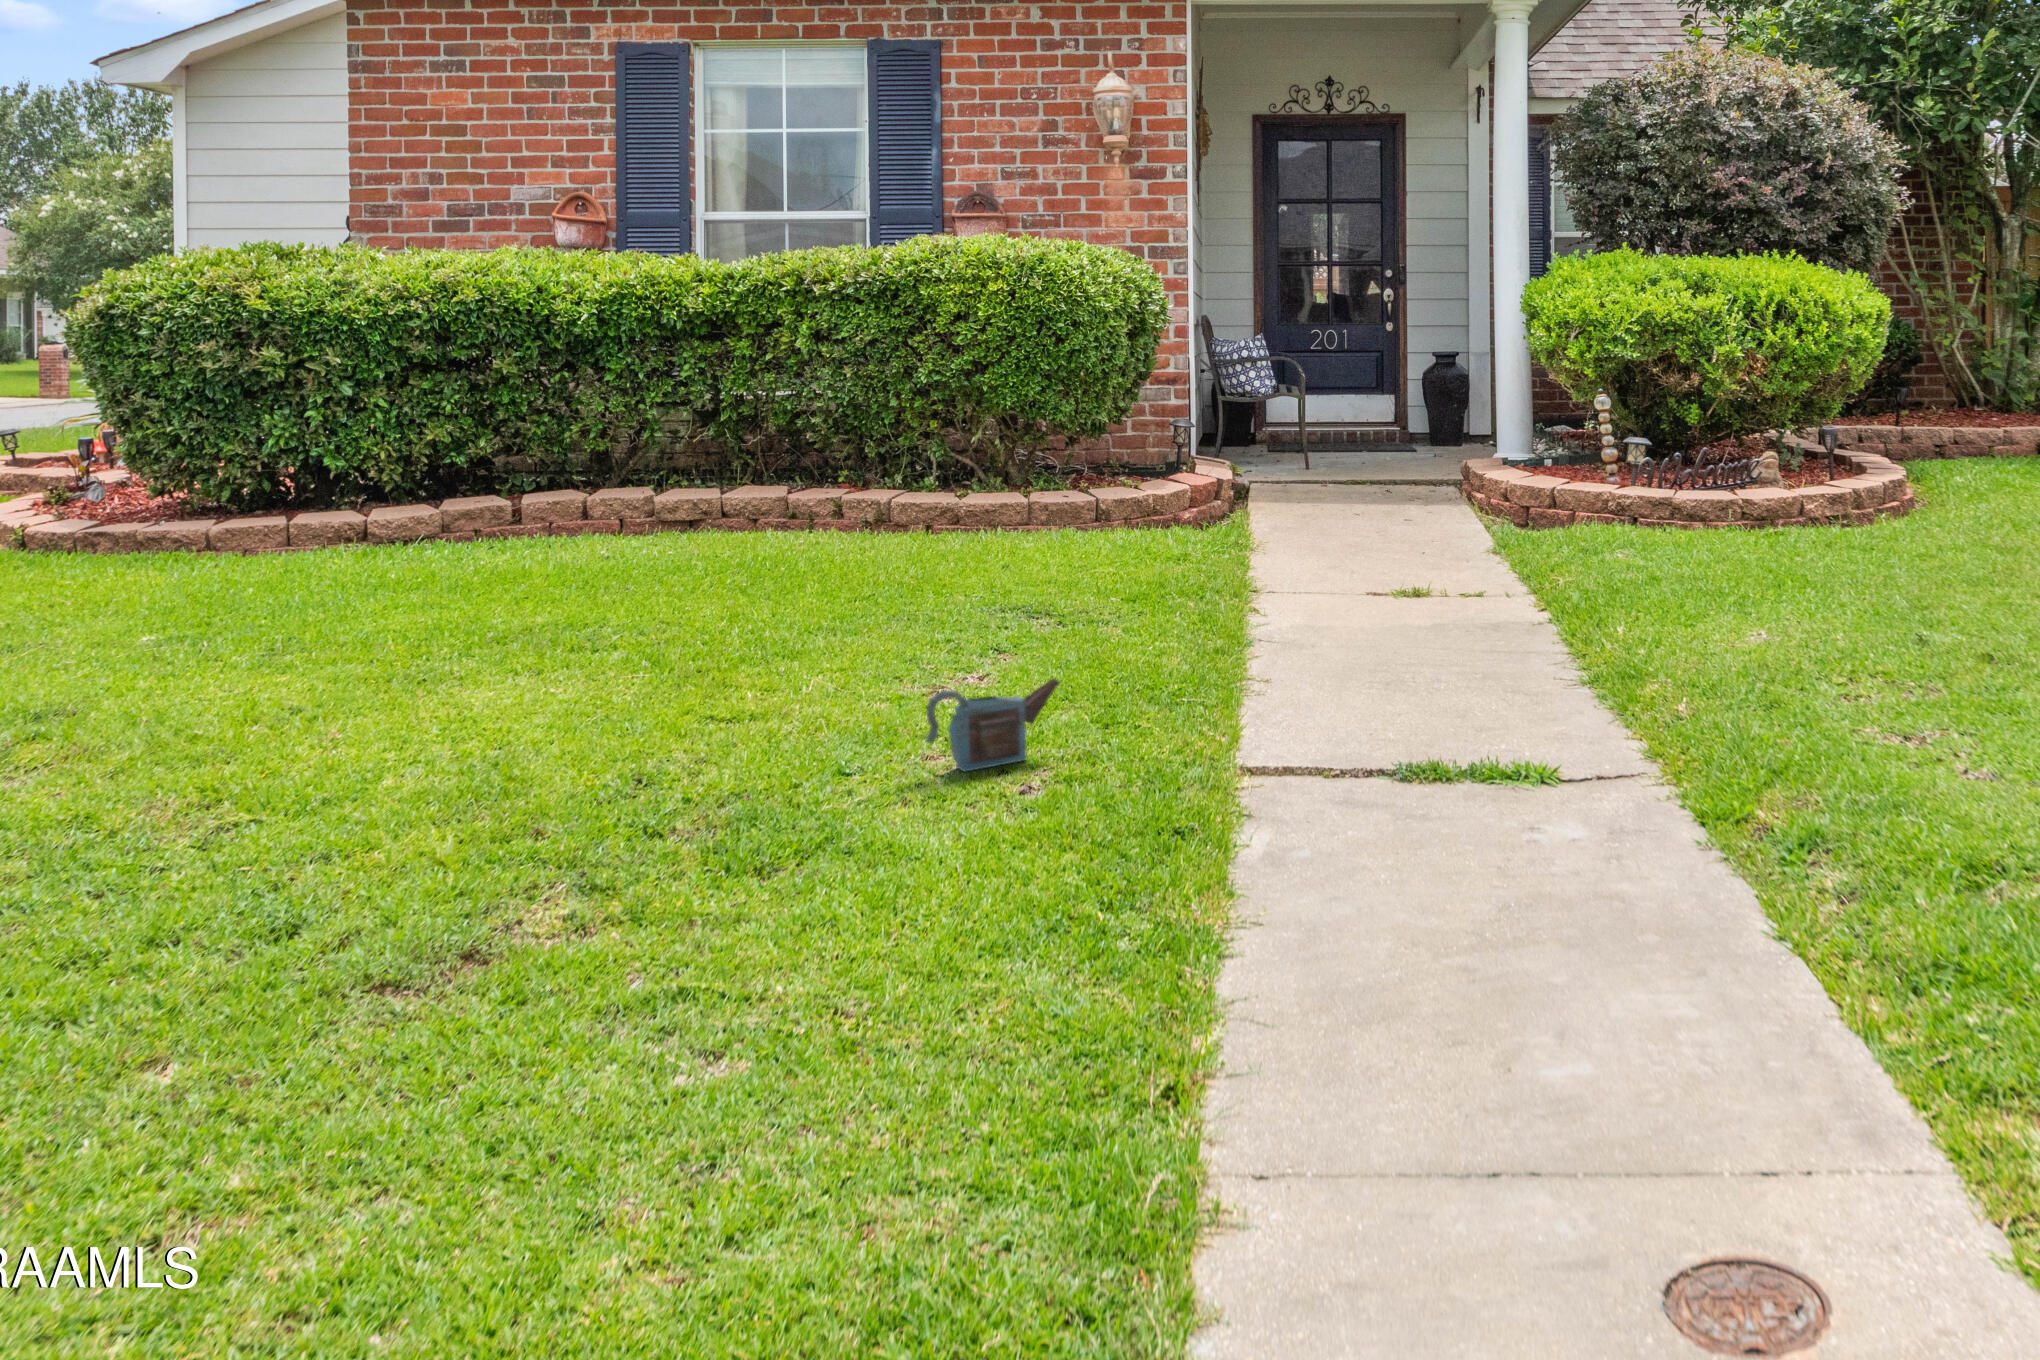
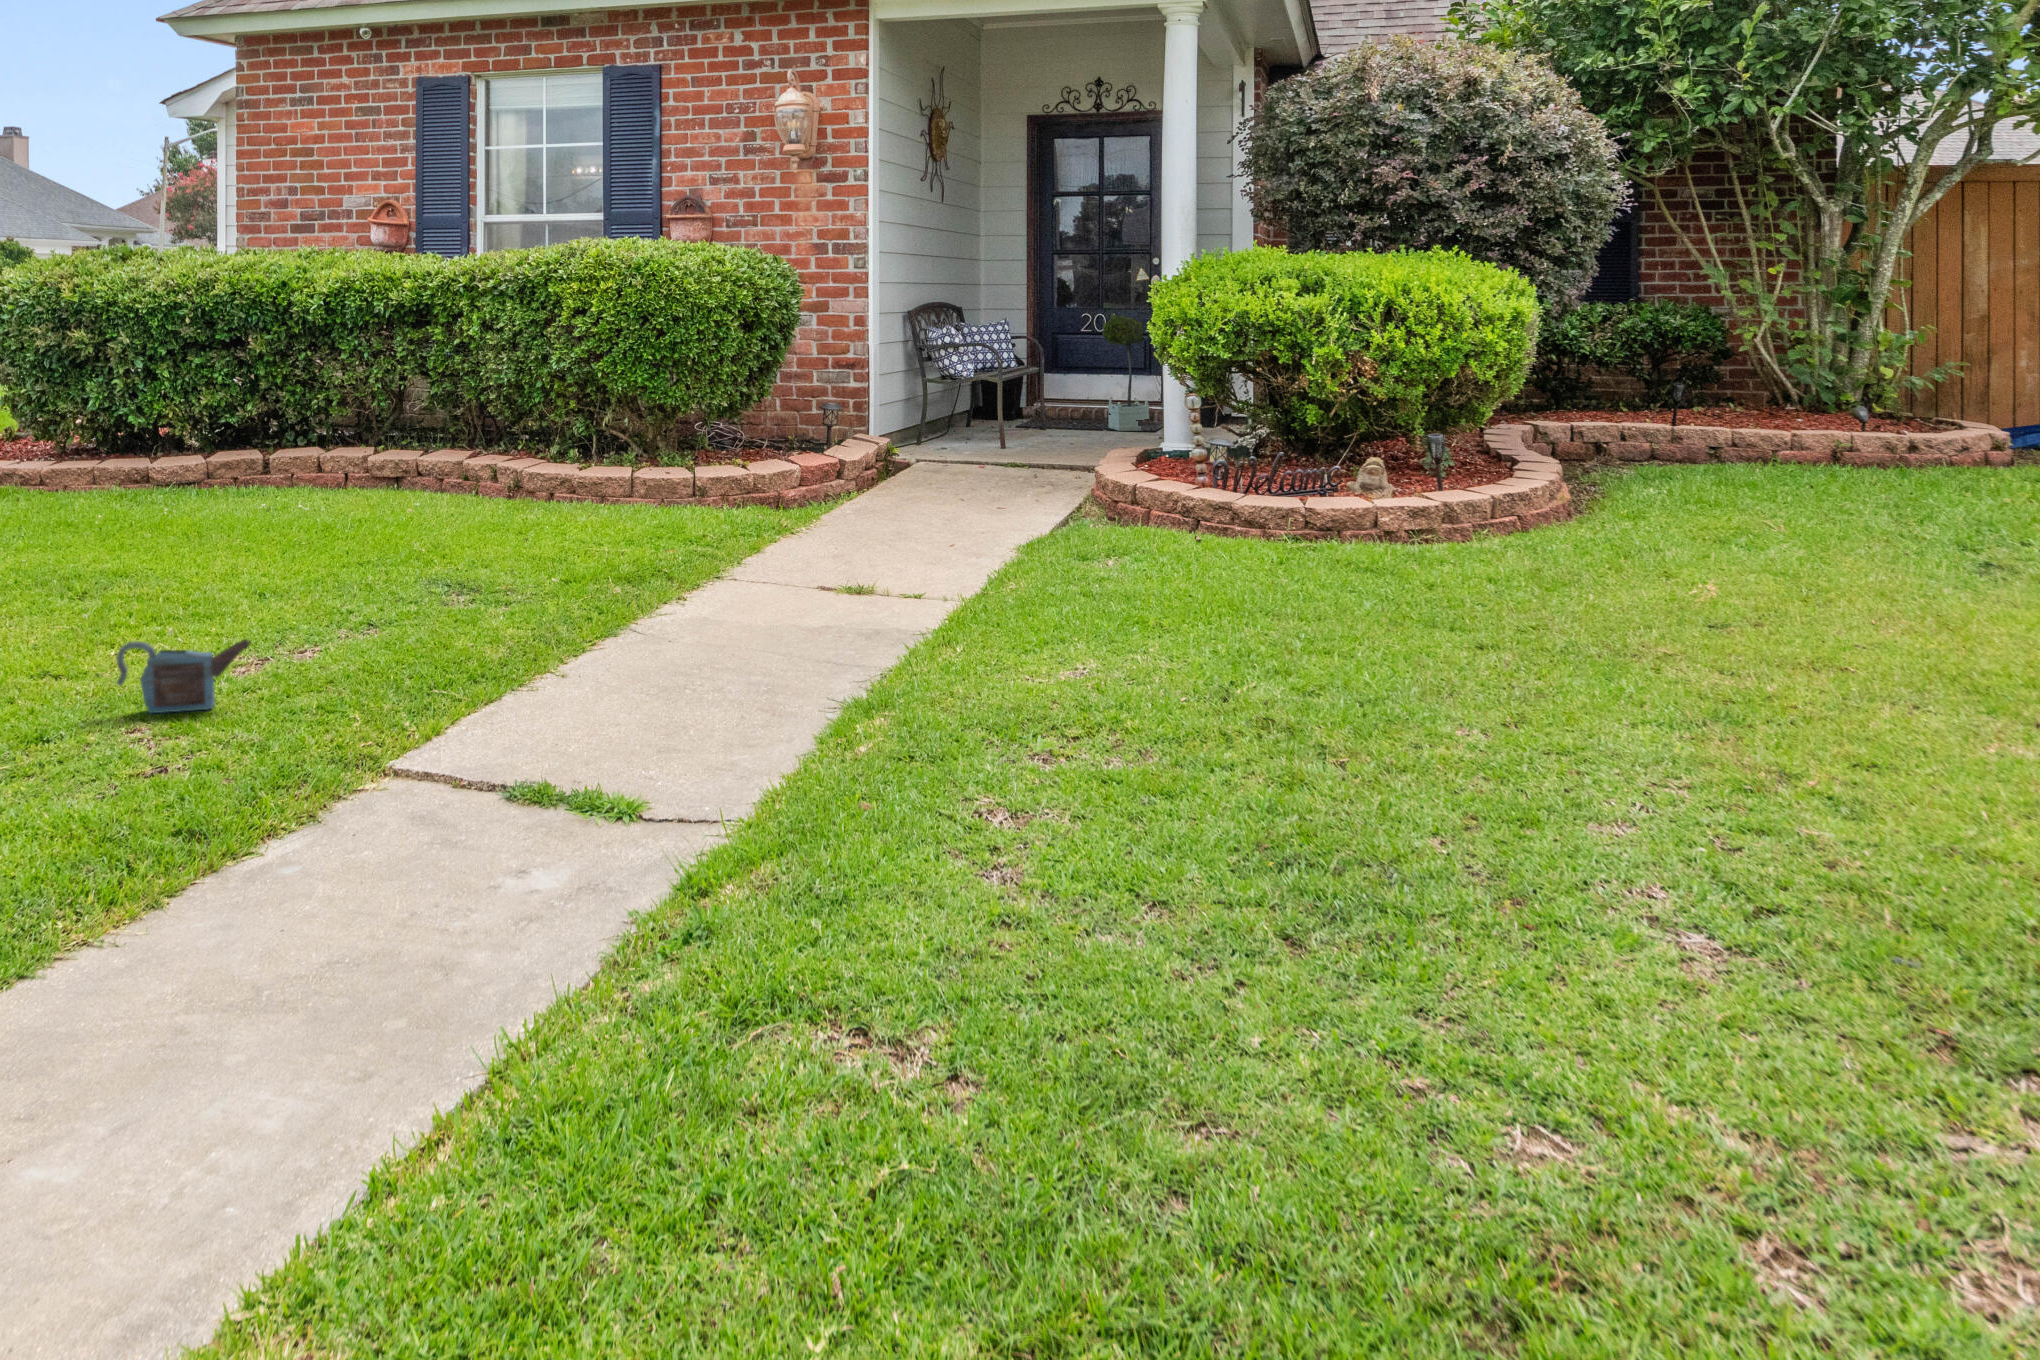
potted tree: none [1357,320,1408,441] -> present [1103,313,1149,431]

